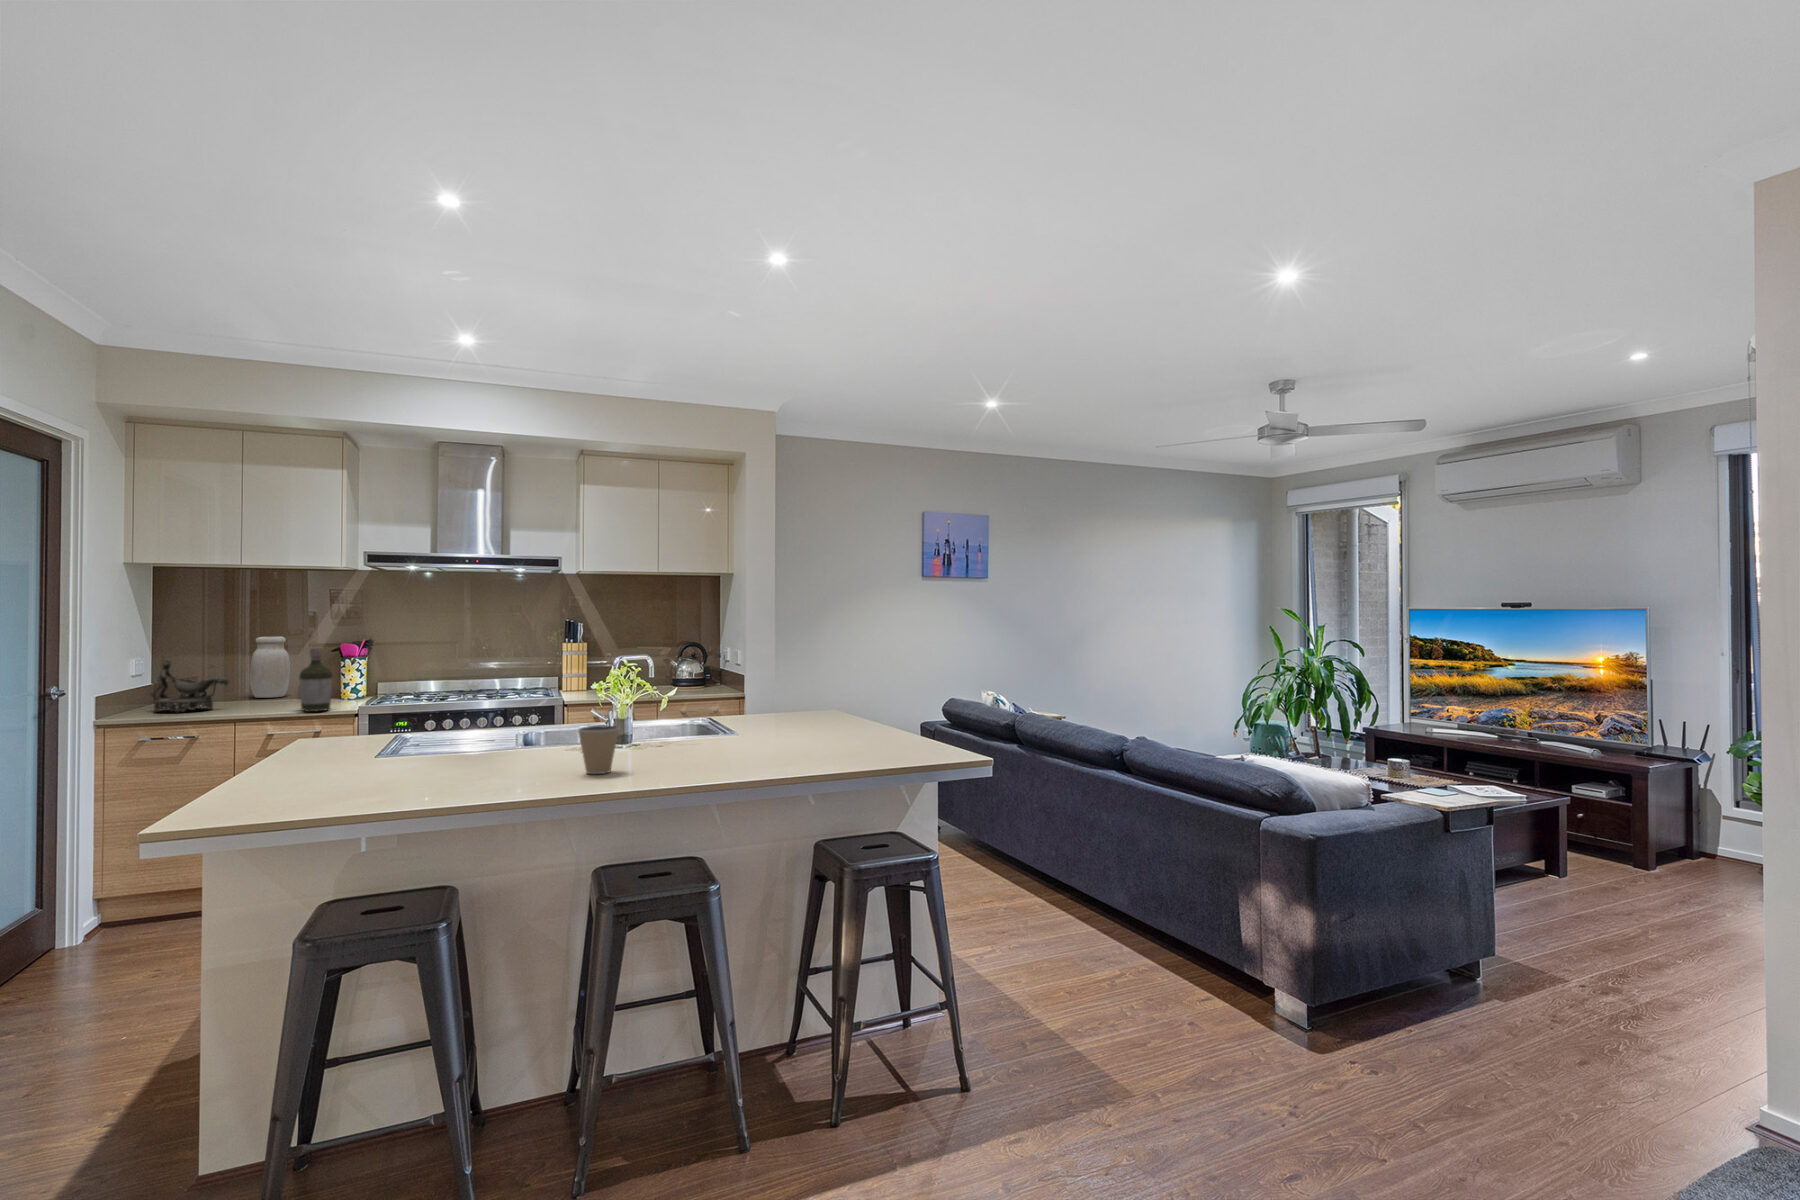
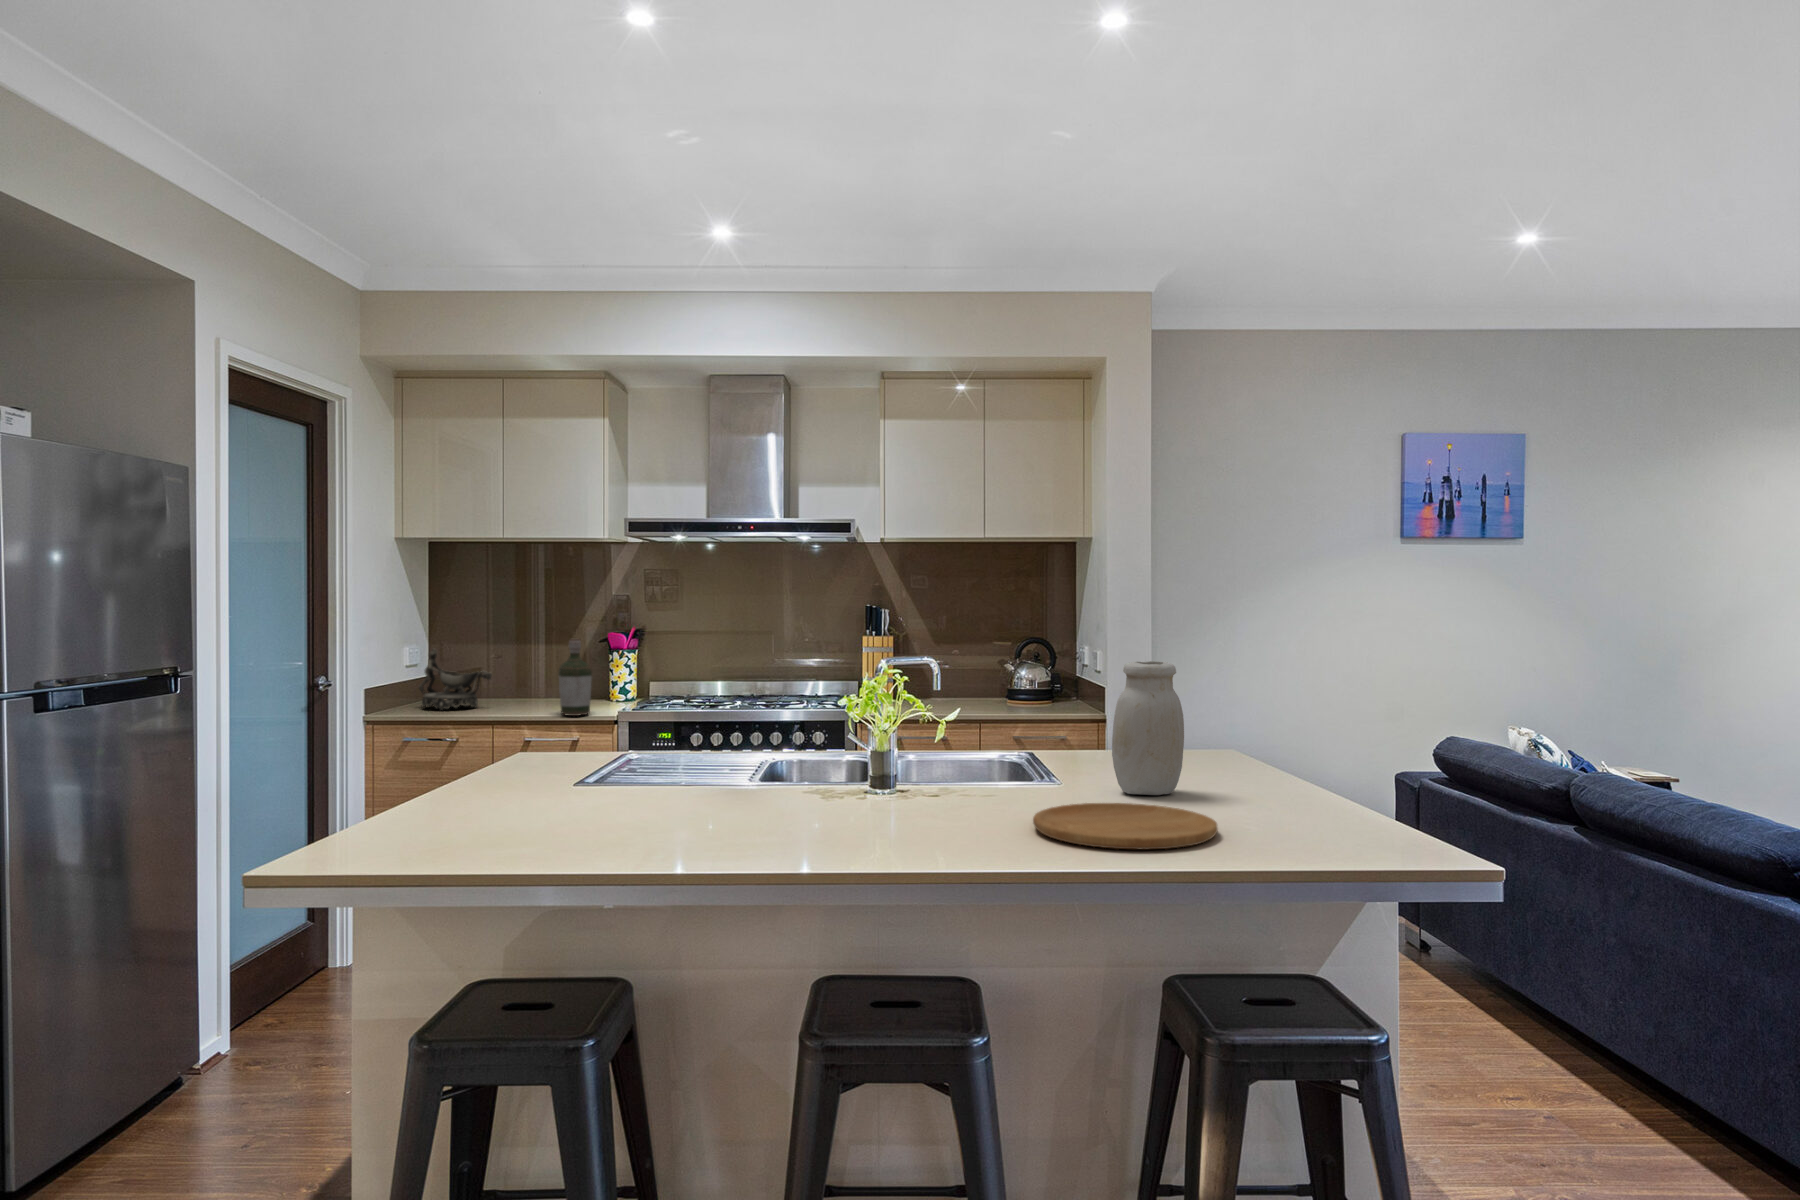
jar: present [250,636,290,698] -> present [1112,661,1184,795]
coffee cup: present [578,726,619,774] -> none [788,770,847,842]
cutting board: none [743,739,858,763] -> present [1033,803,1218,850]

